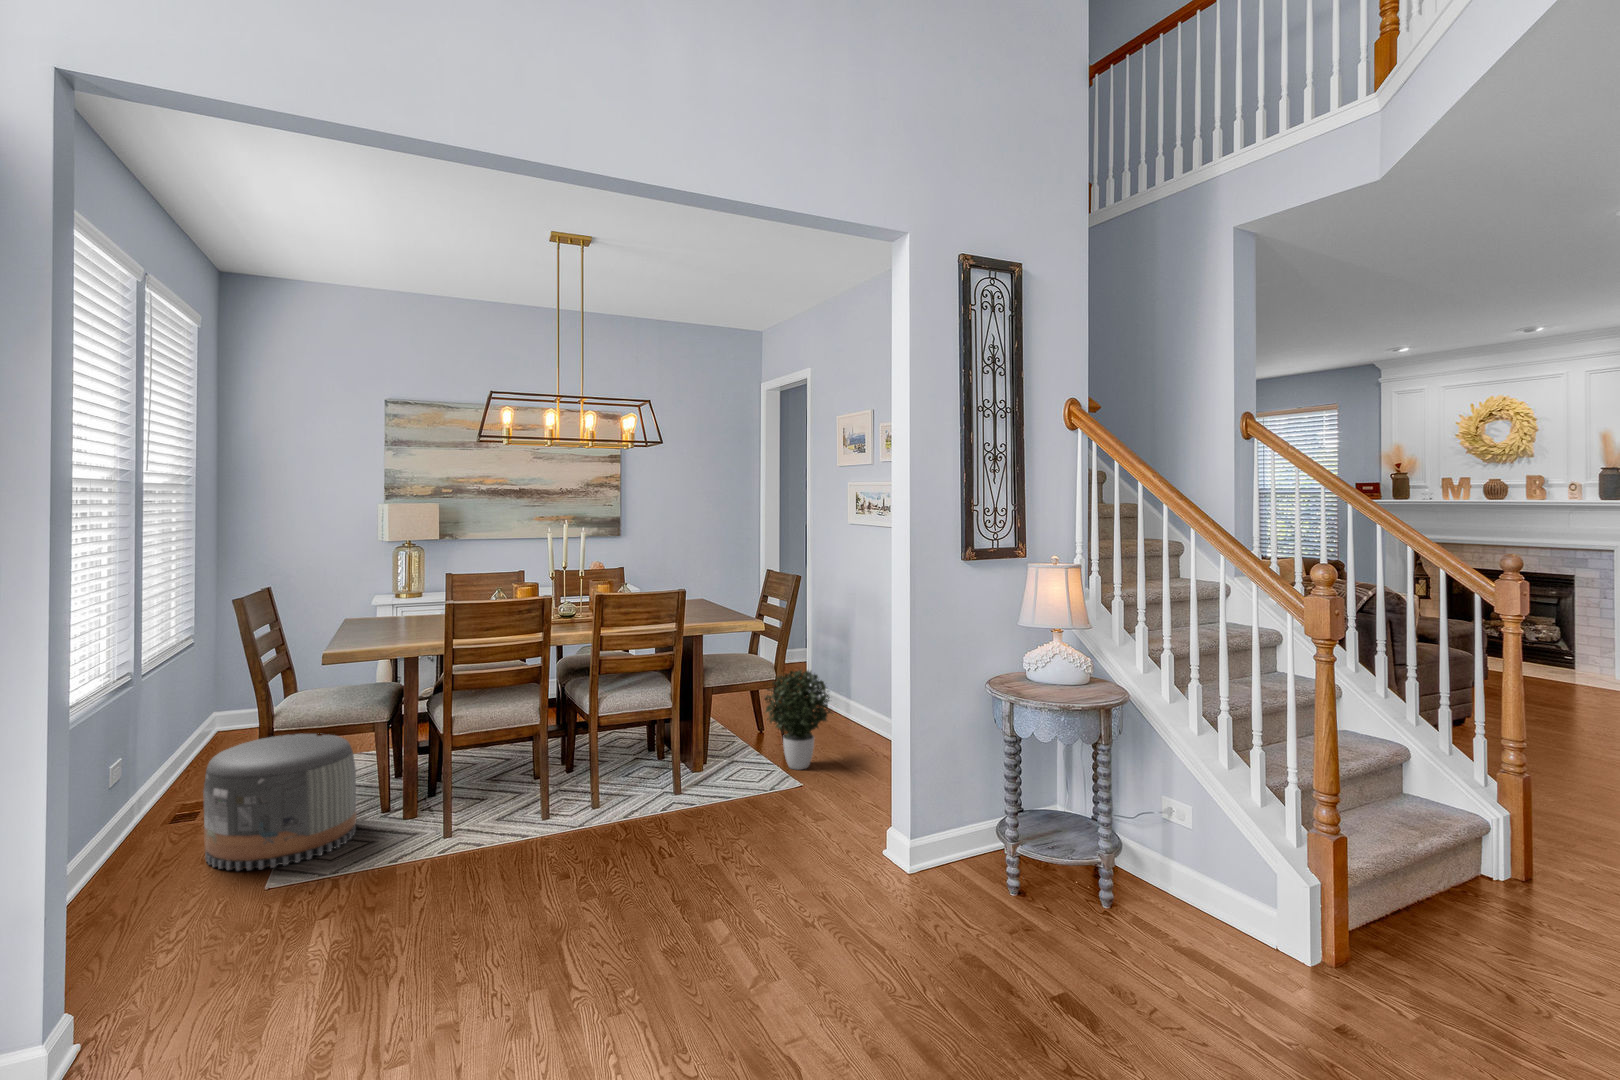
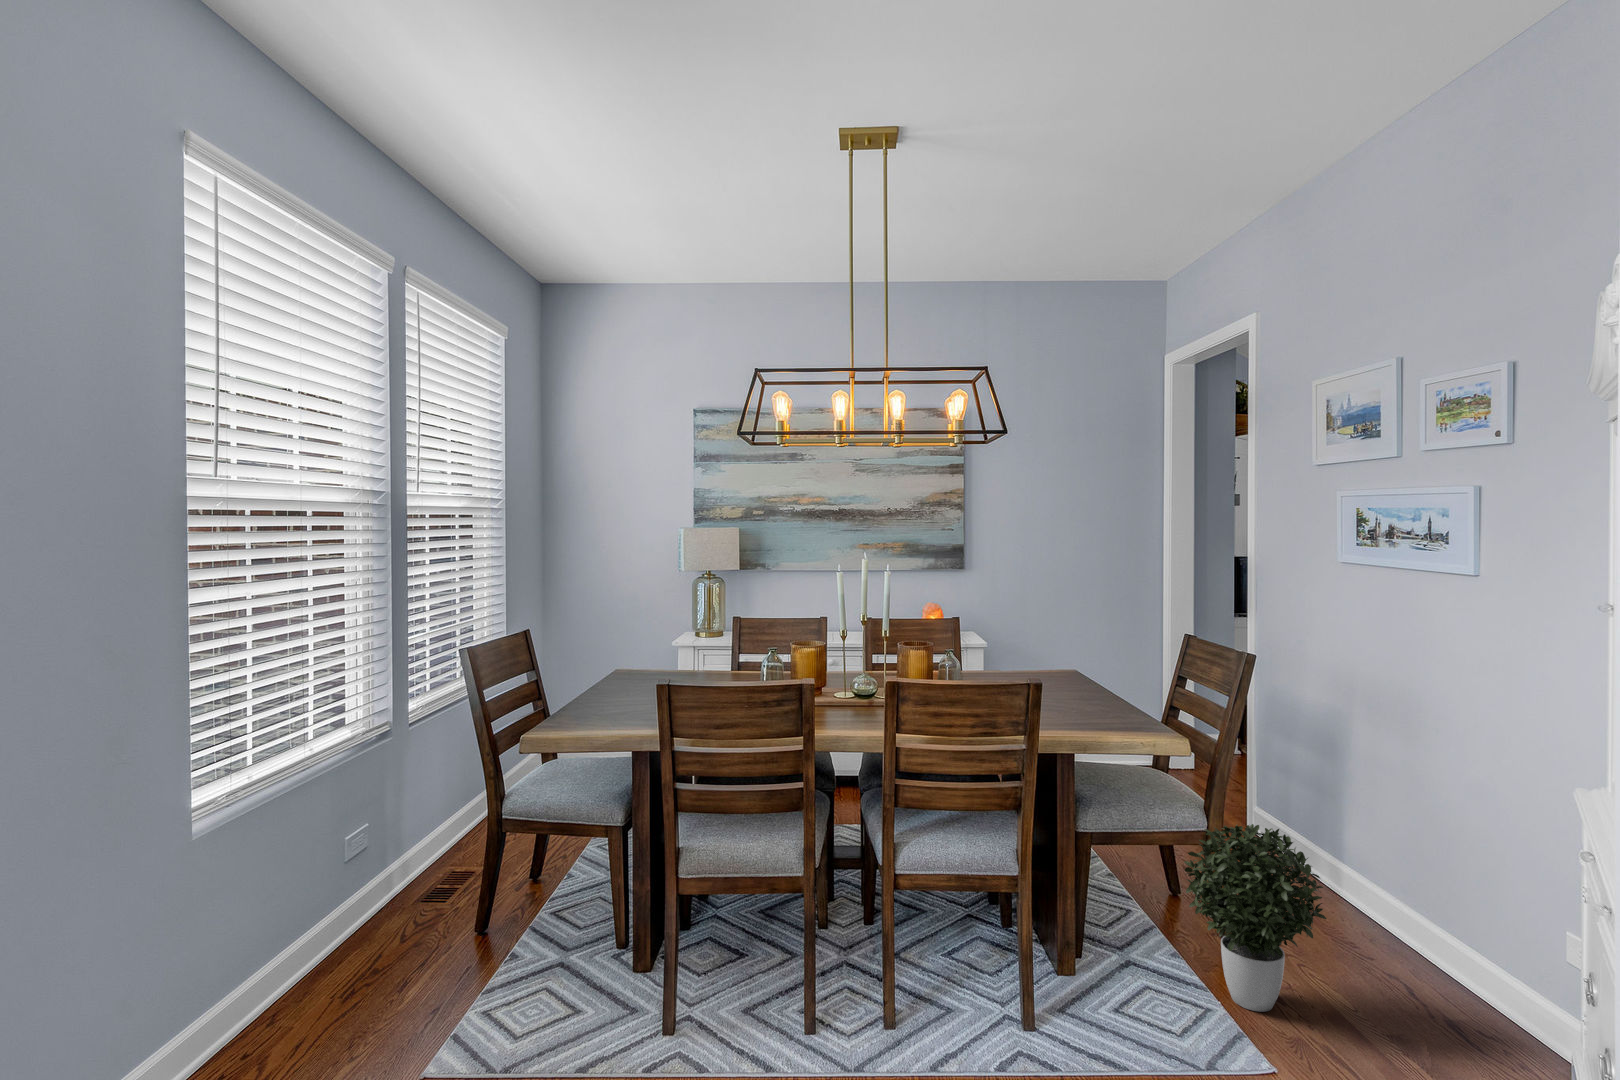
pouf: present [203,733,356,871] -> none [384,836,569,1043]

